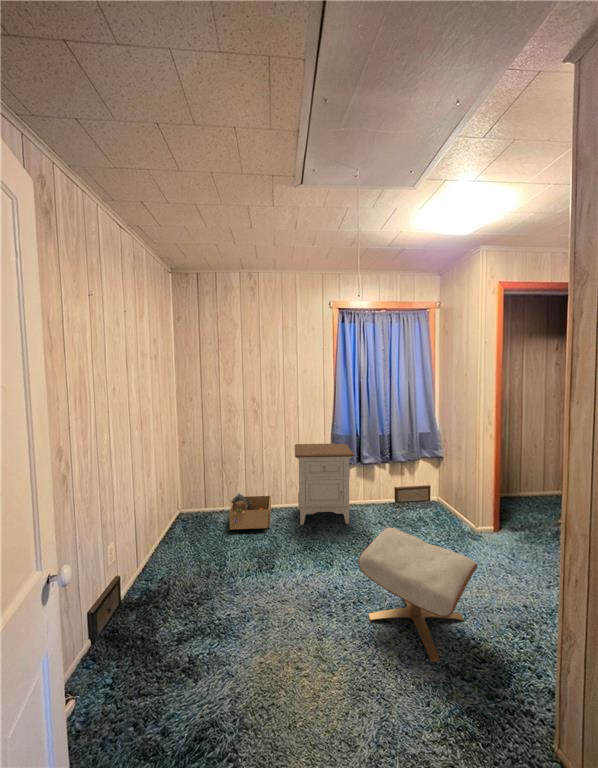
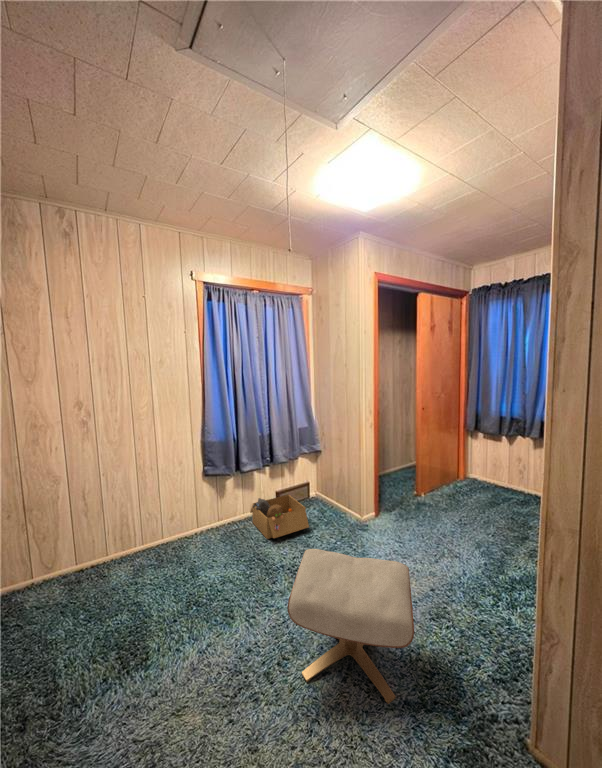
nightstand: present [295,443,354,525] -> none [154,450,241,571]
cardboard box: present [229,494,271,529] -> present [250,495,309,539]

